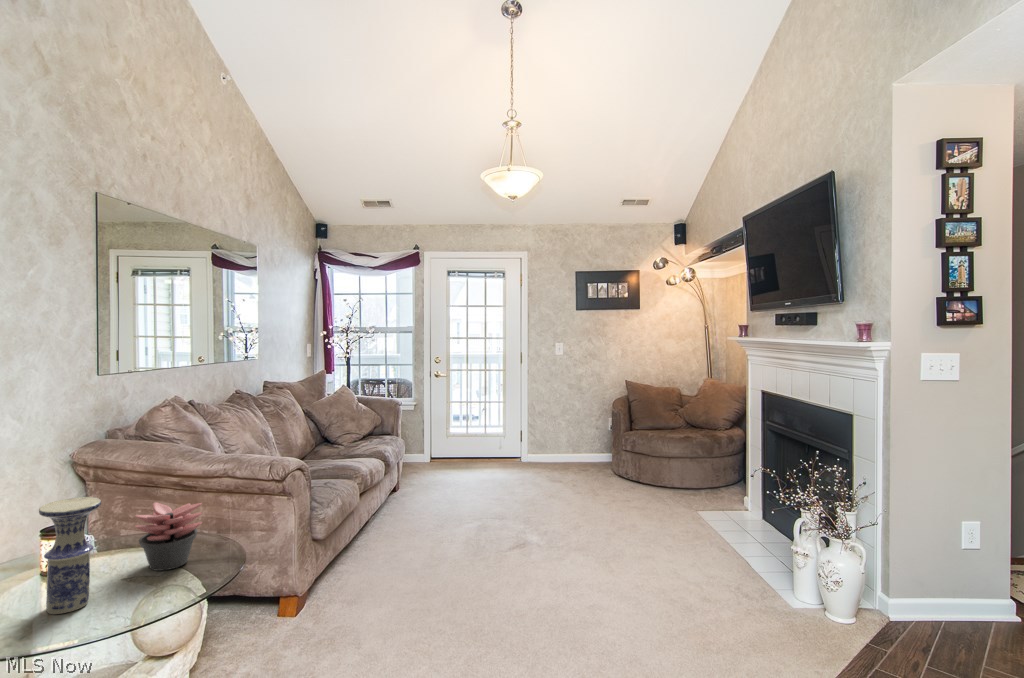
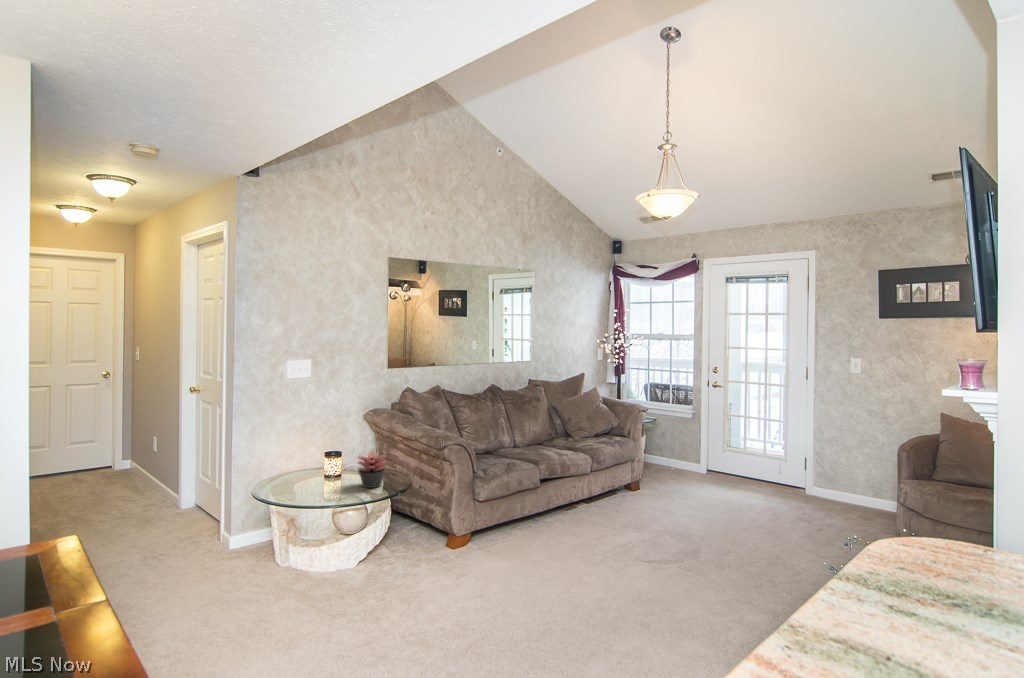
vase: present [39,497,101,614] -> none [307,440,332,493]

